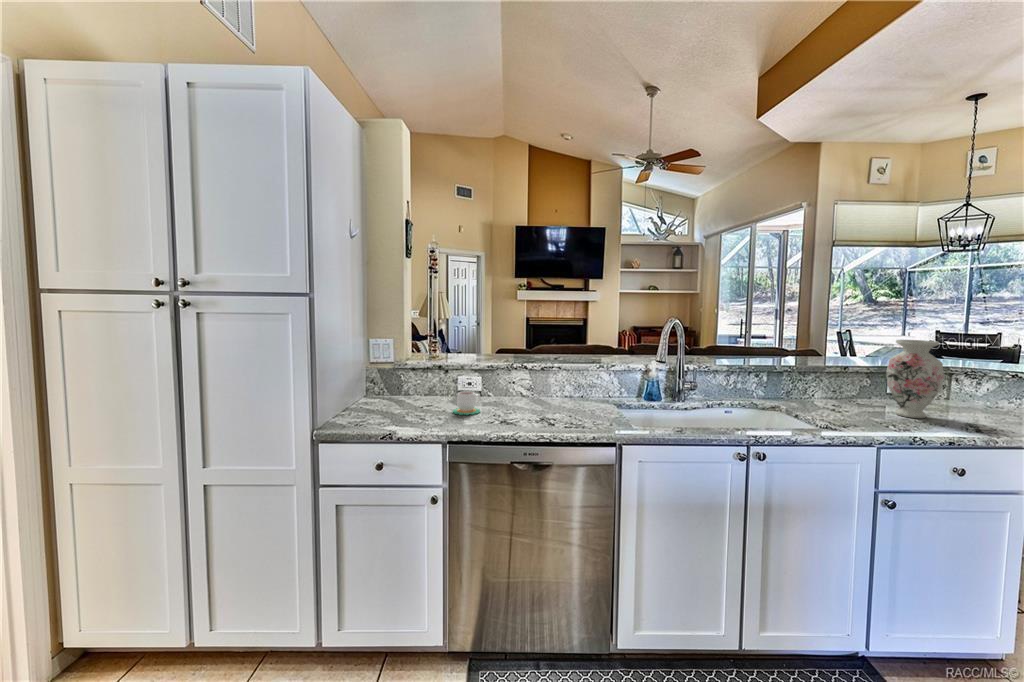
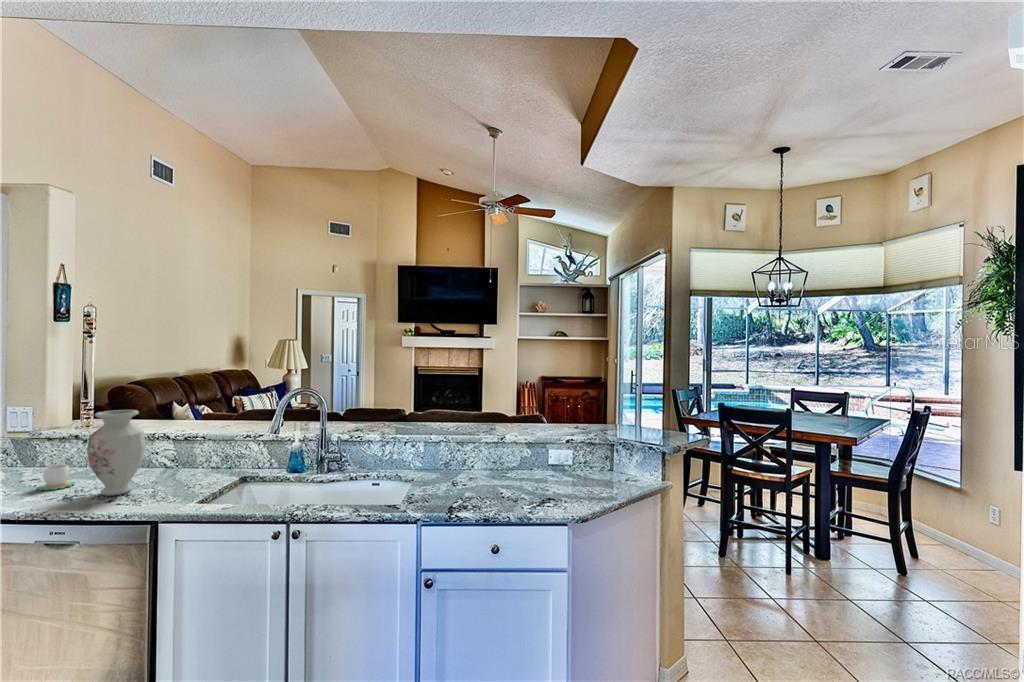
vase: present [887,340,944,418] -> present [87,410,146,496]

